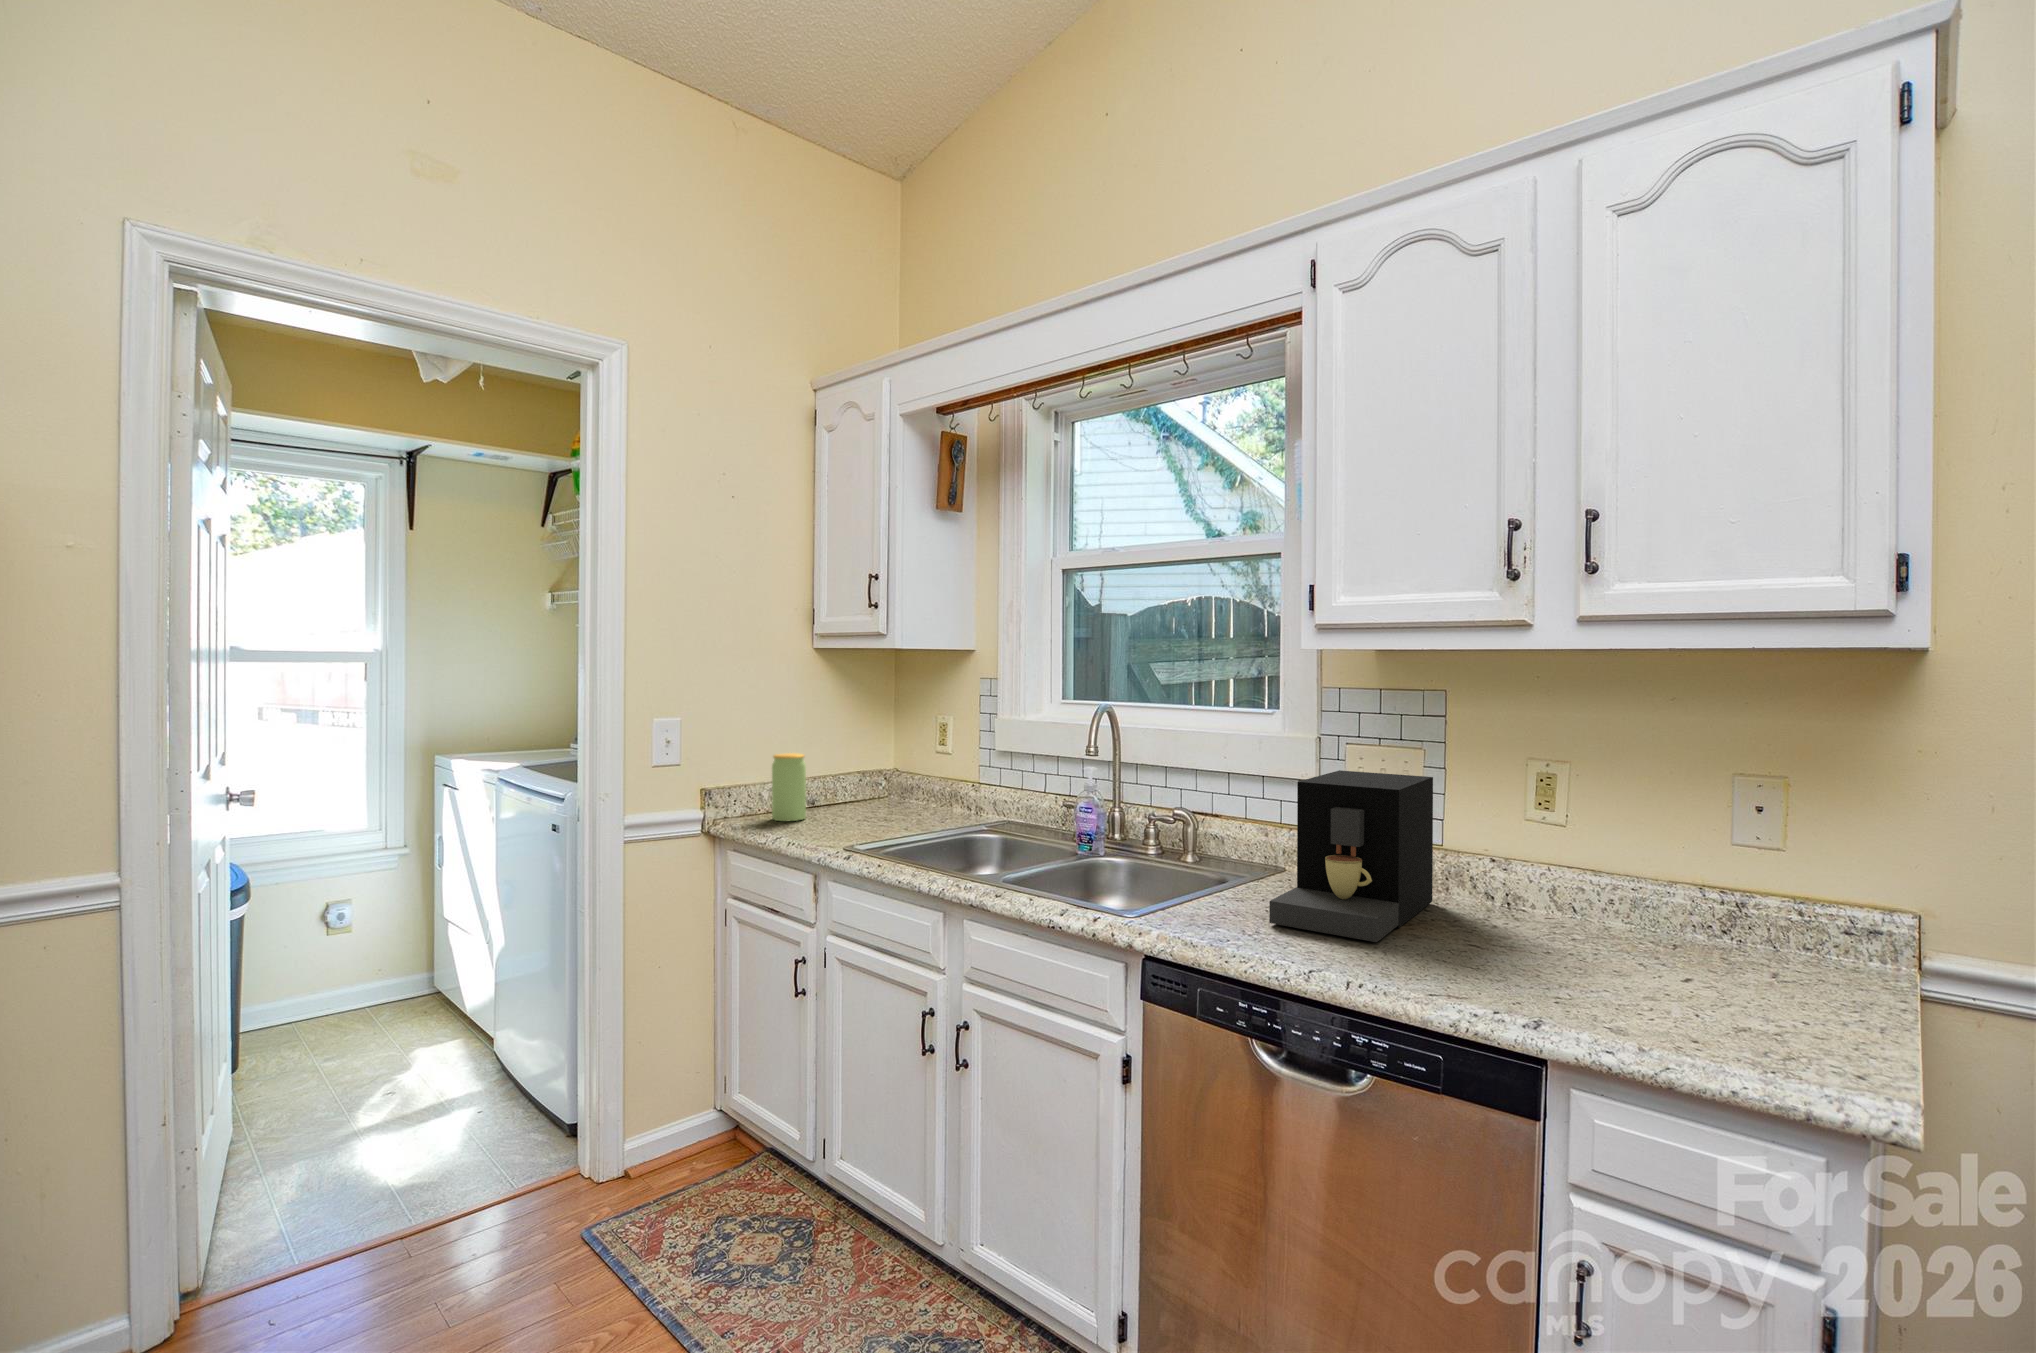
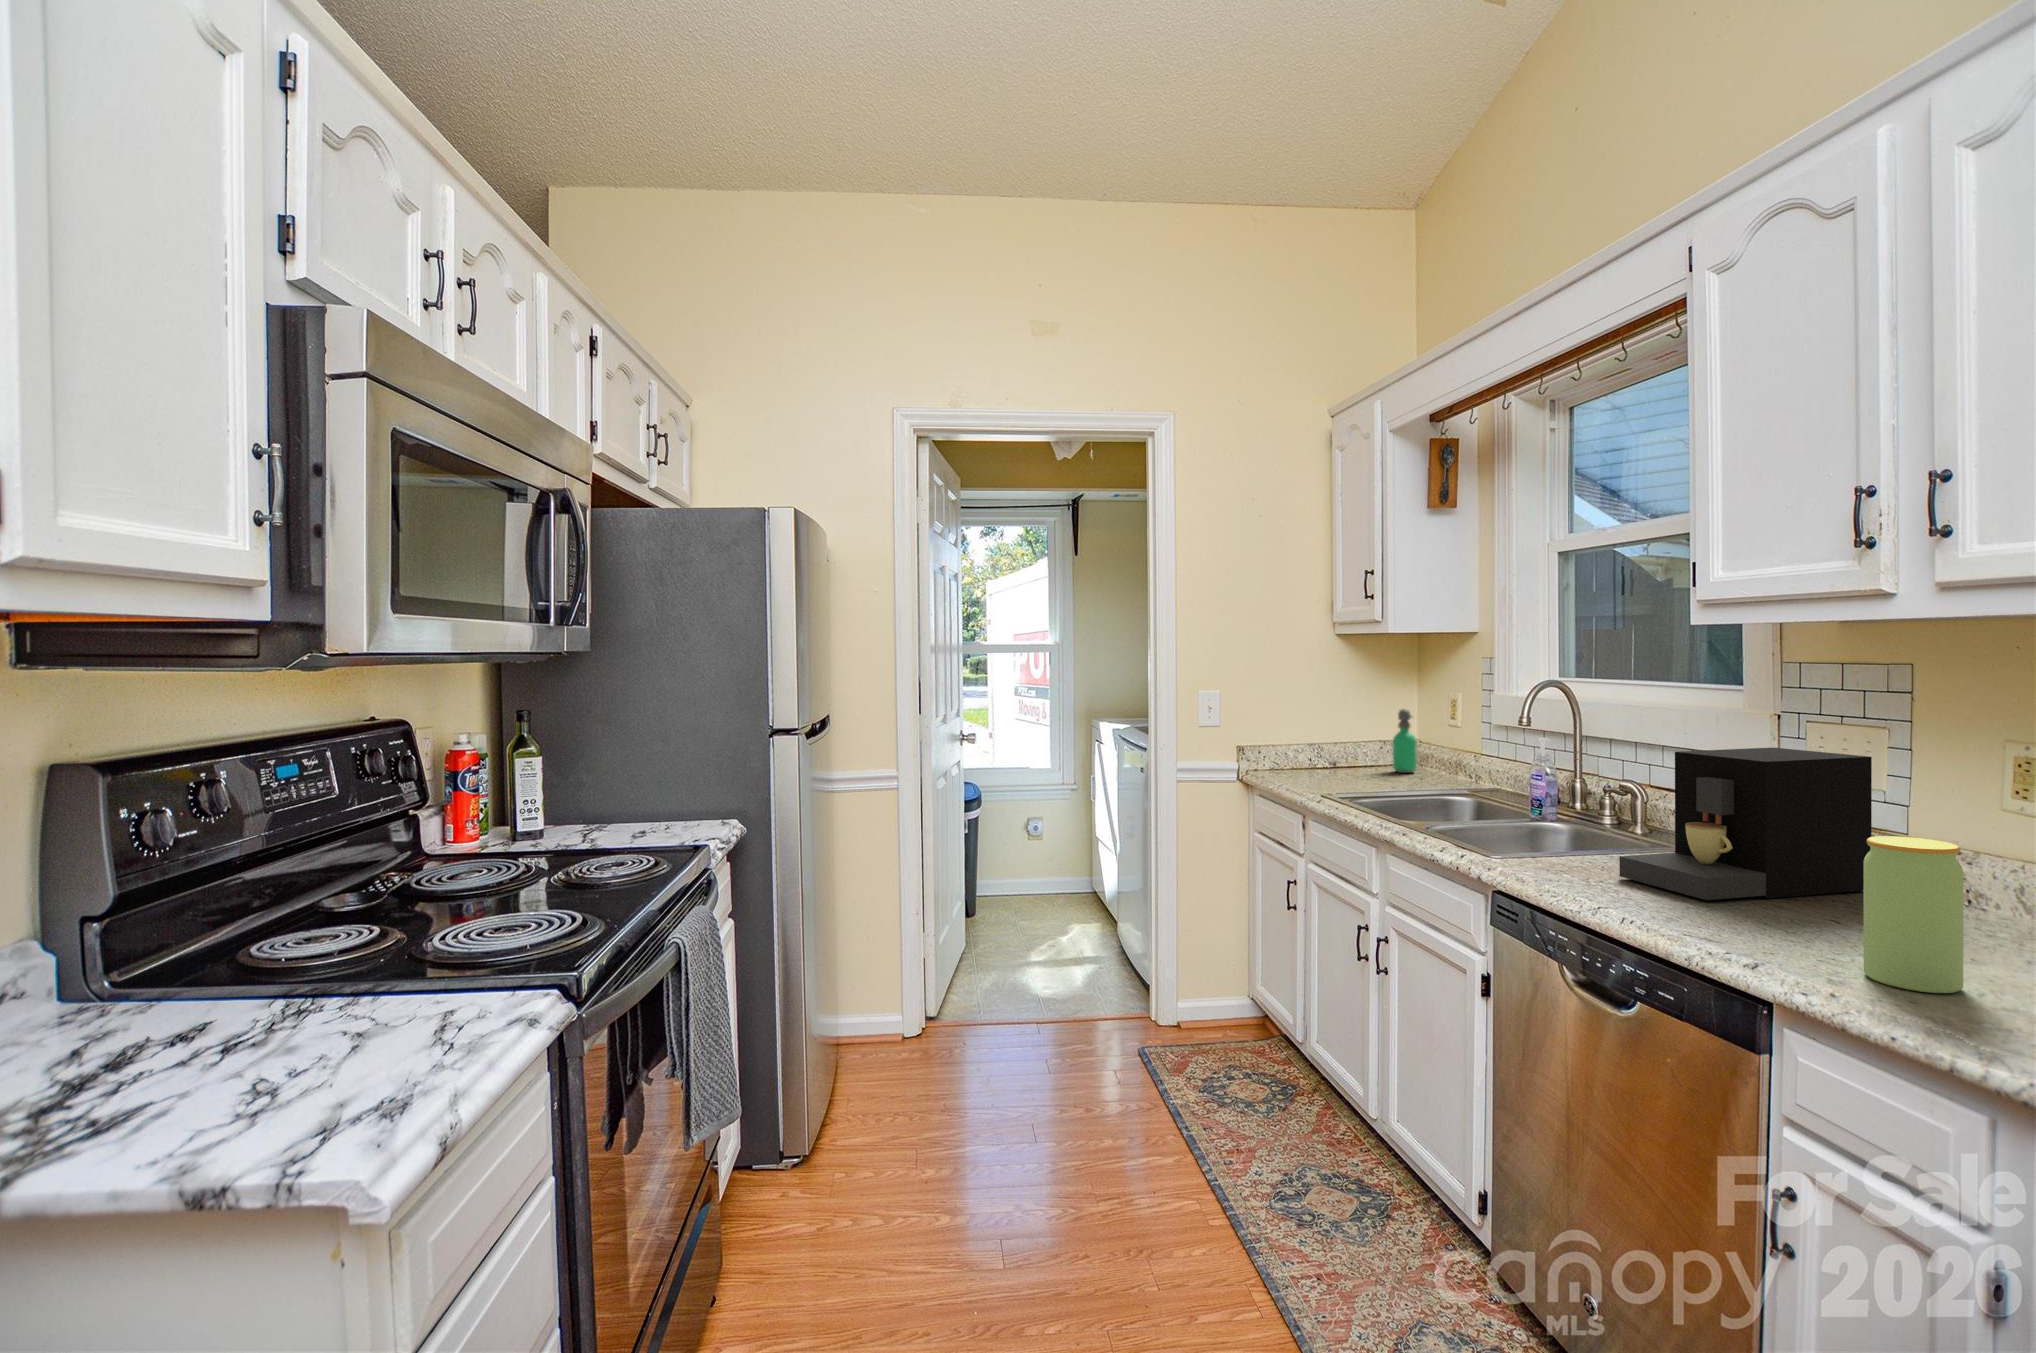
soap dispenser: none [881,734,905,806] -> present [1393,709,1417,773]
jar: present [772,753,806,821] -> present [1864,836,1964,993]

